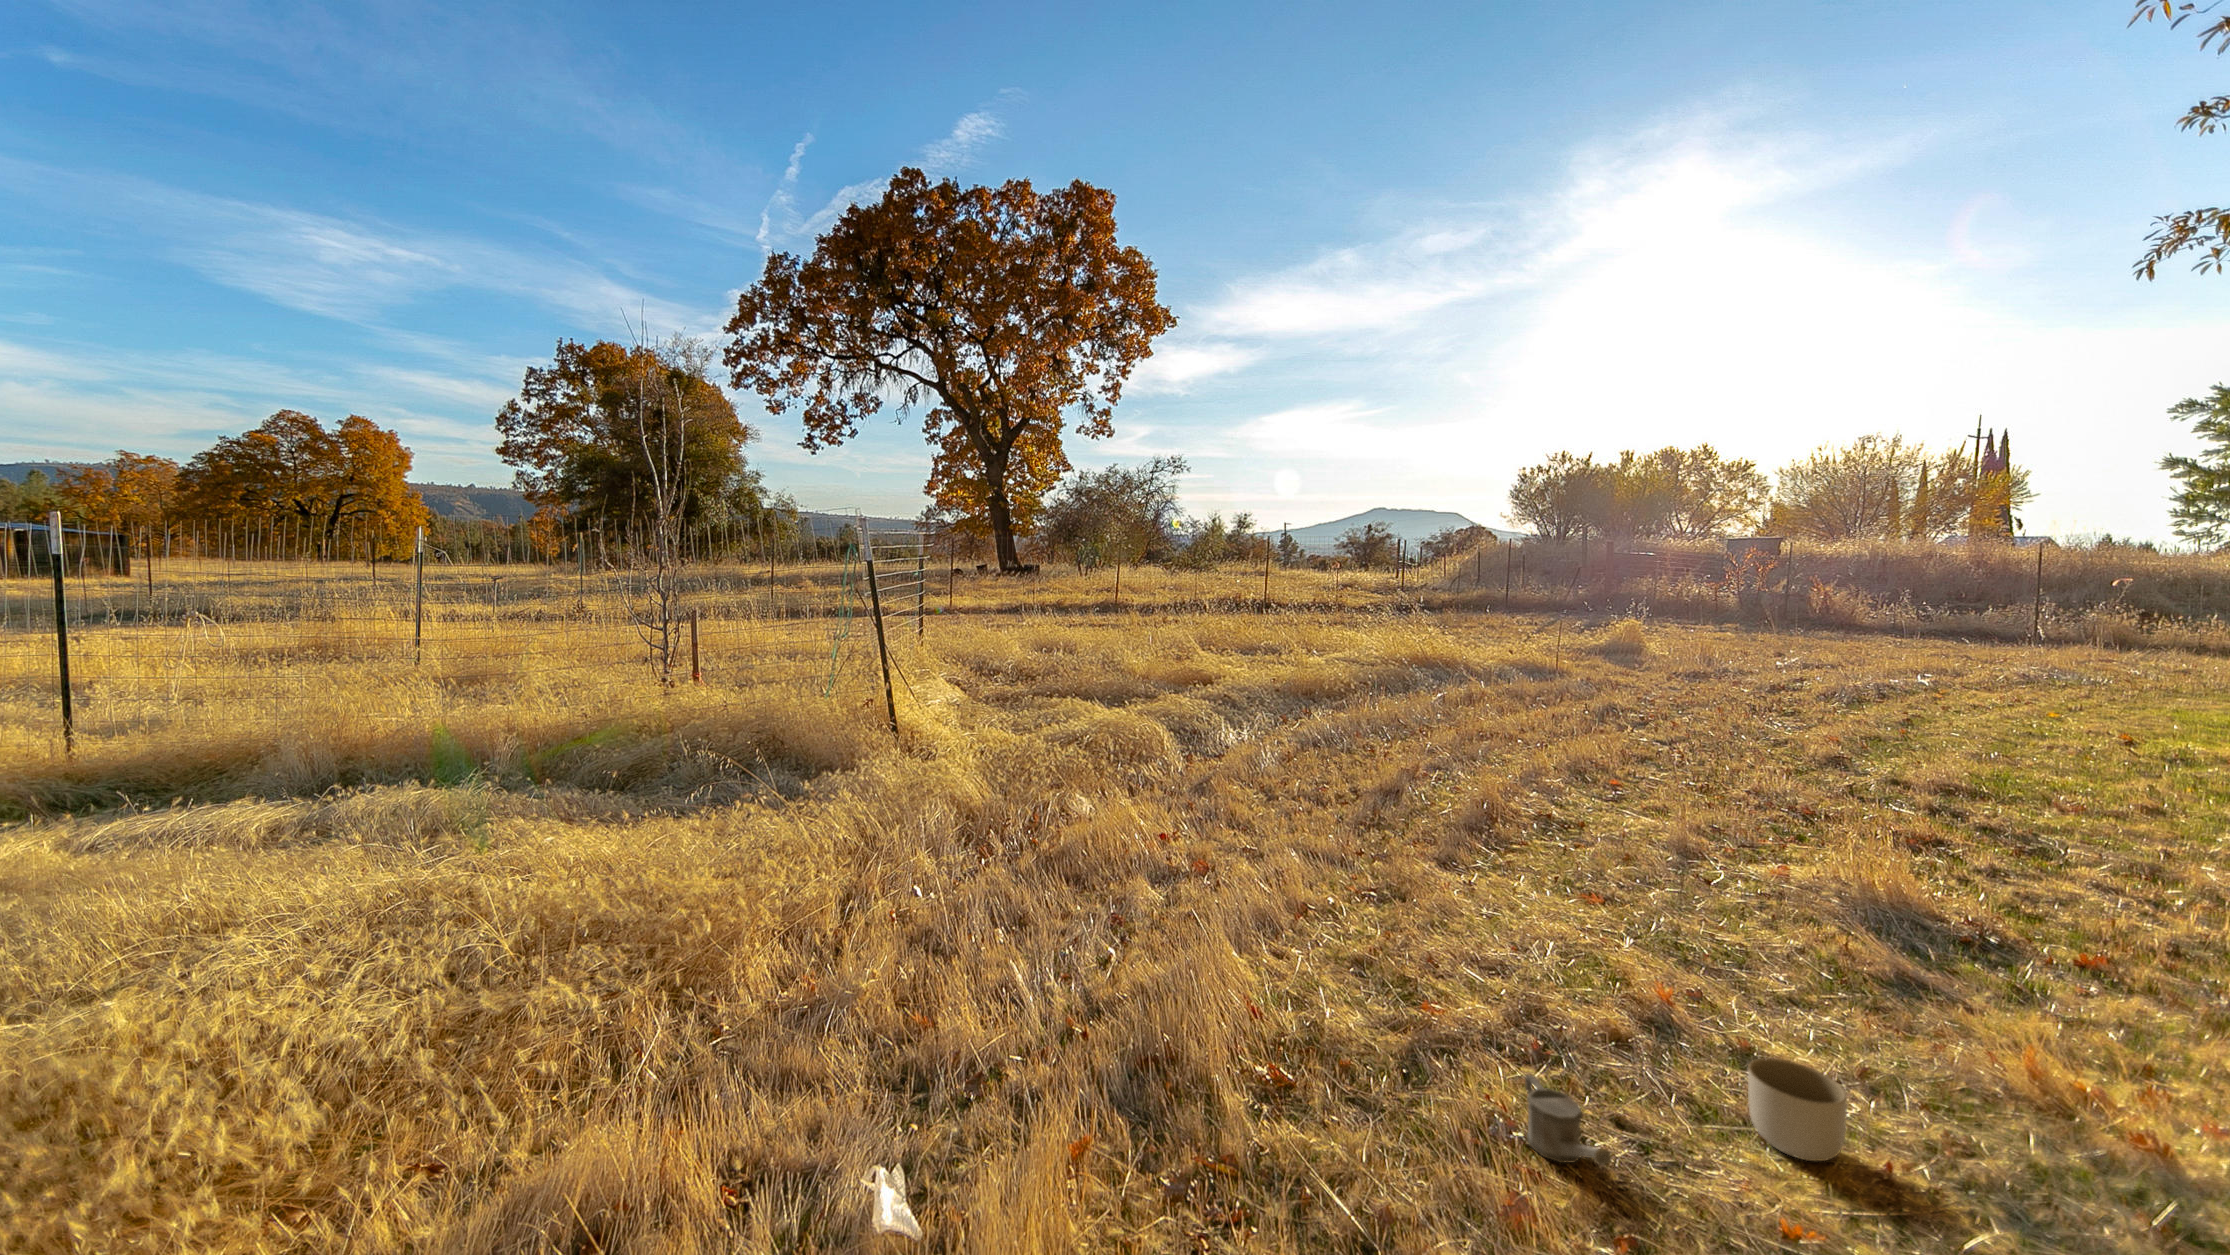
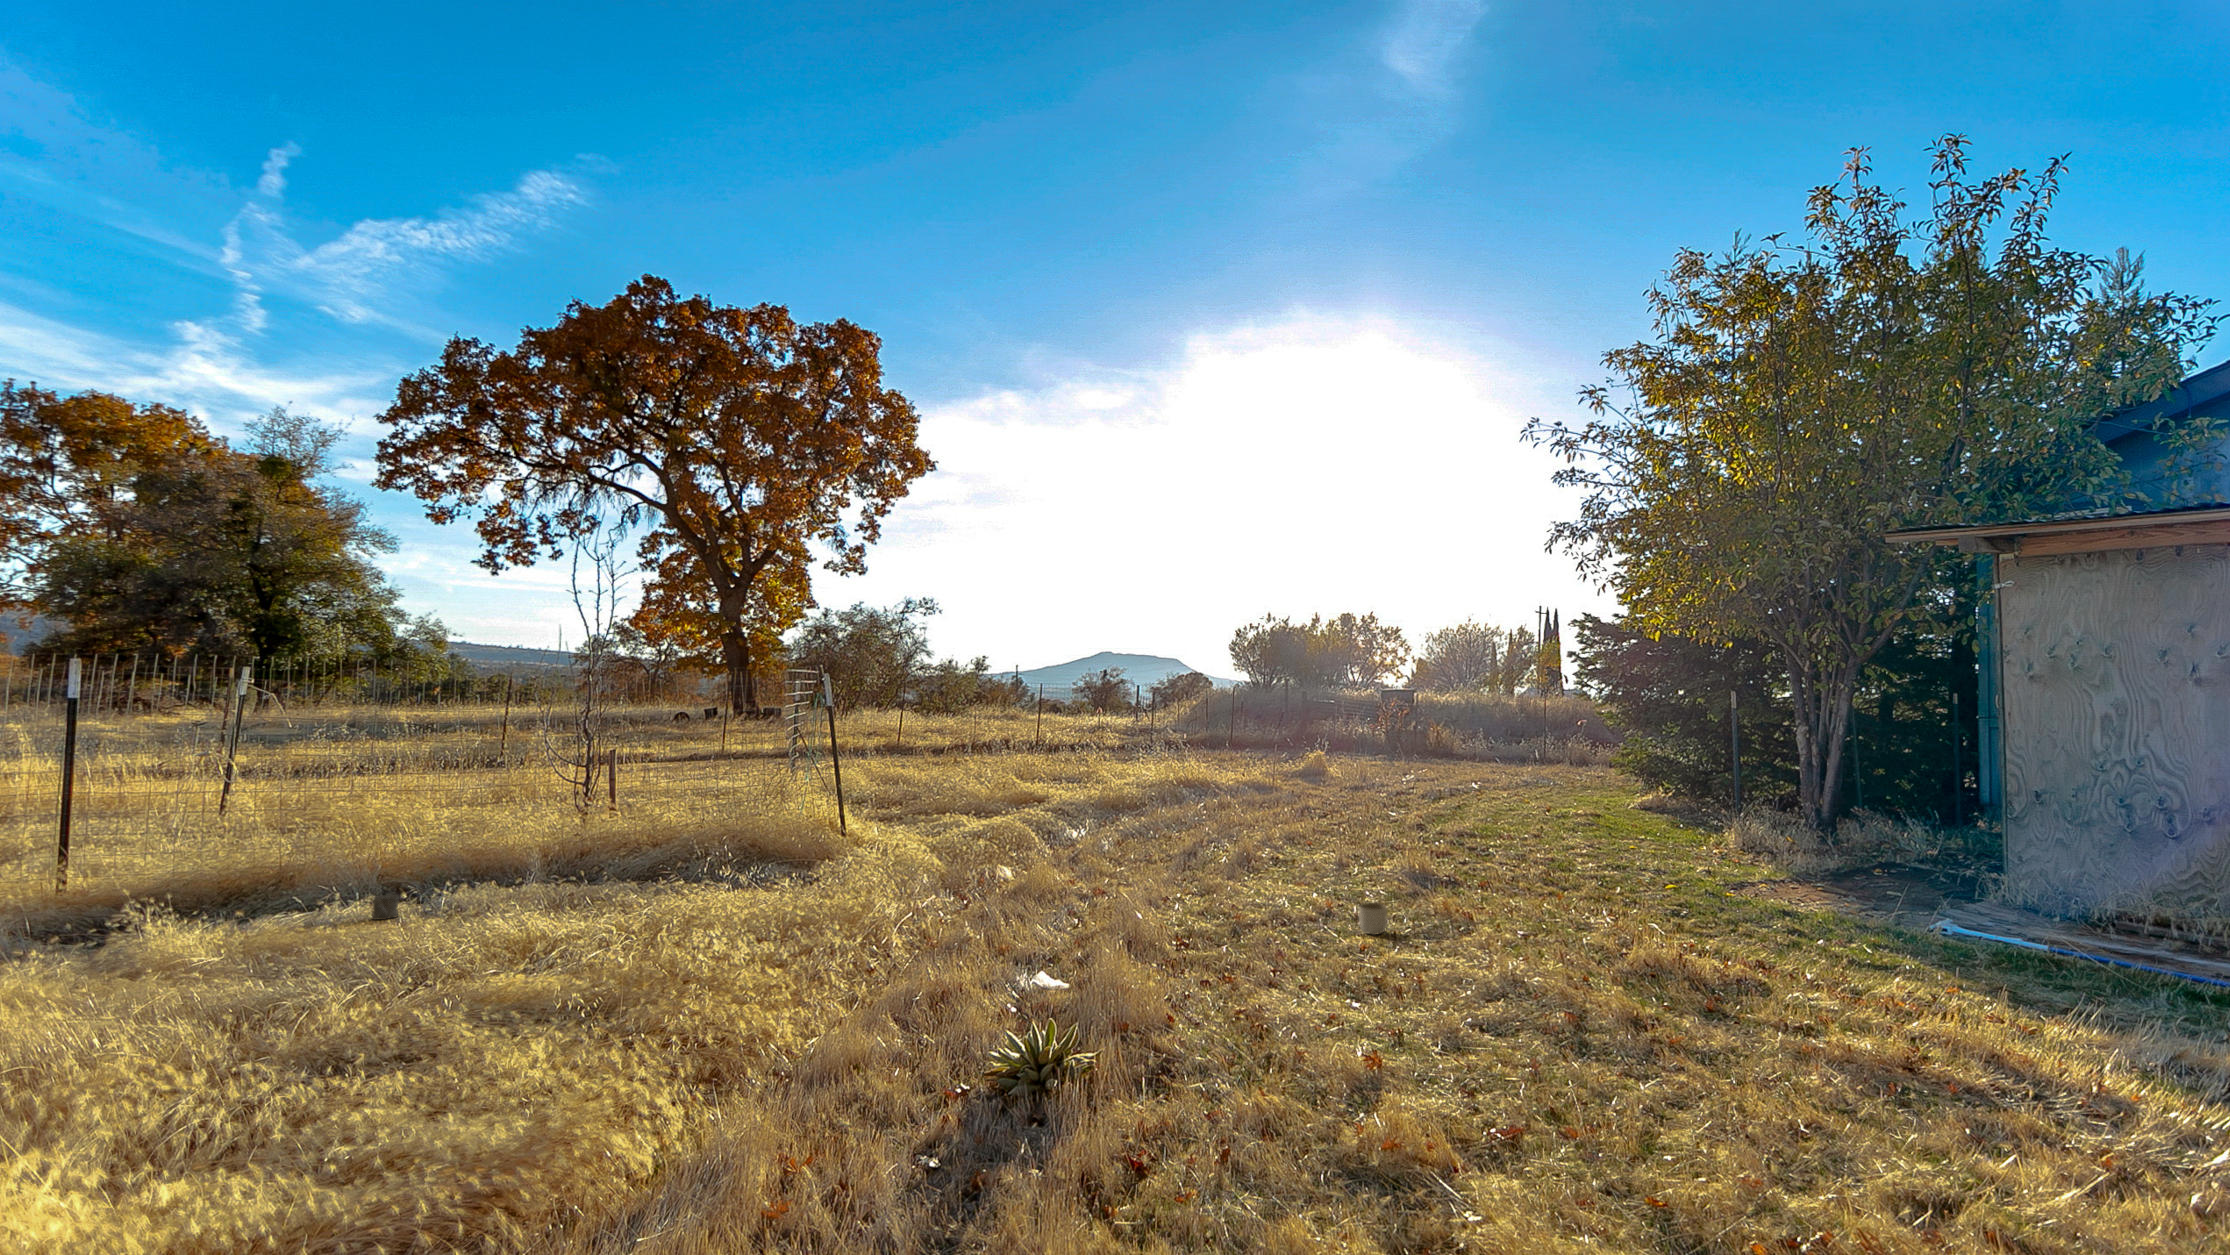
watering can: present [1525,1075,1612,1164] -> present [372,893,399,920]

